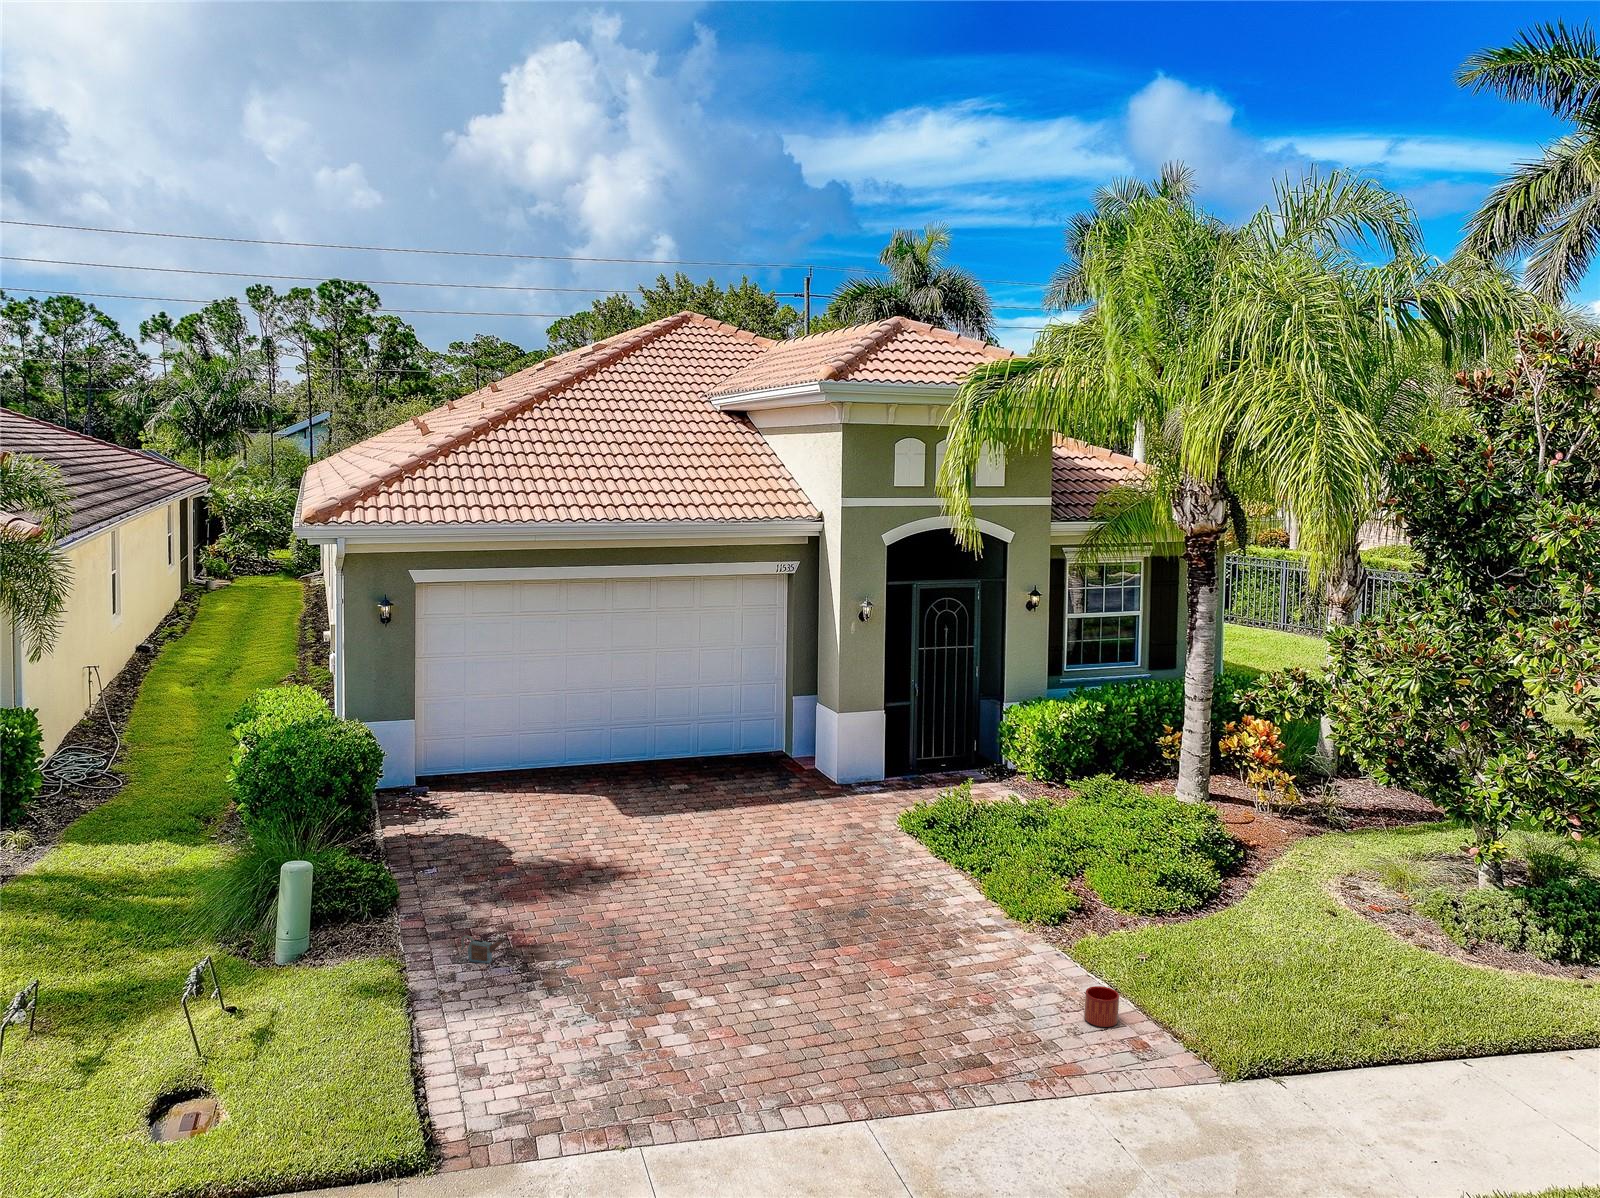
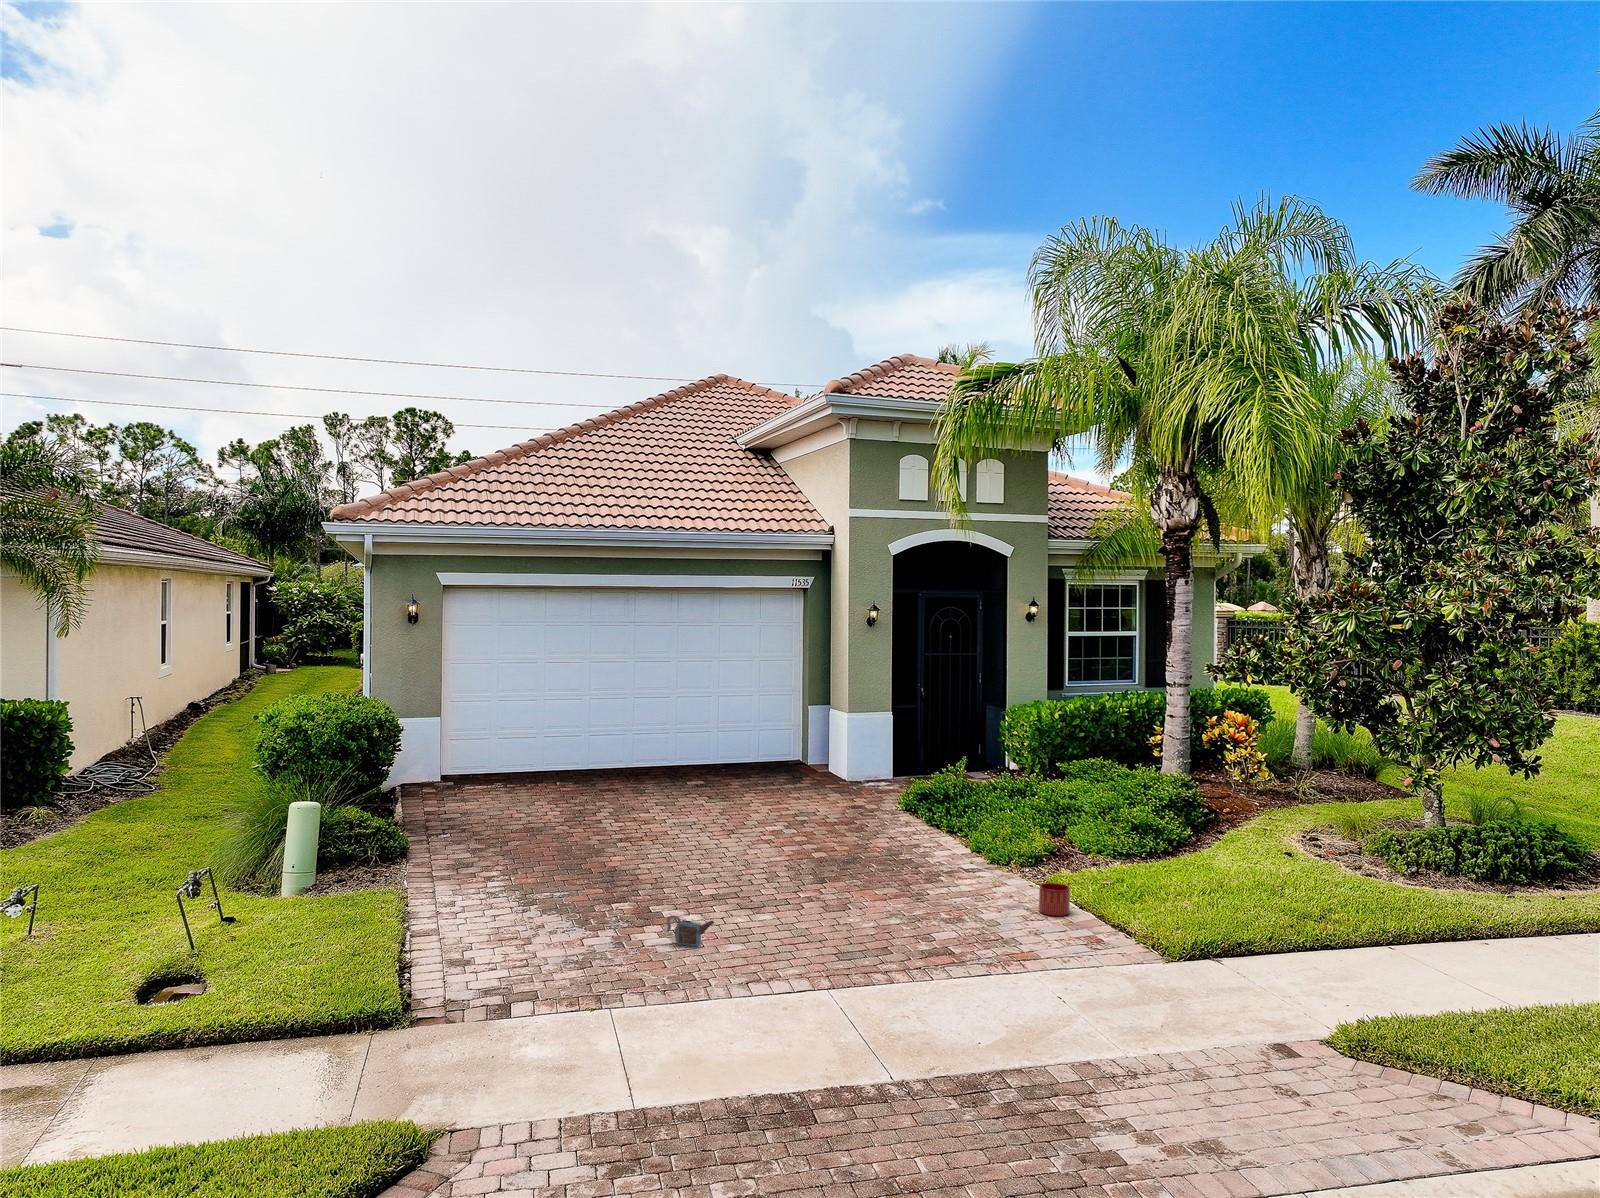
watering can: present [461,935,503,963] -> present [667,915,714,947]

